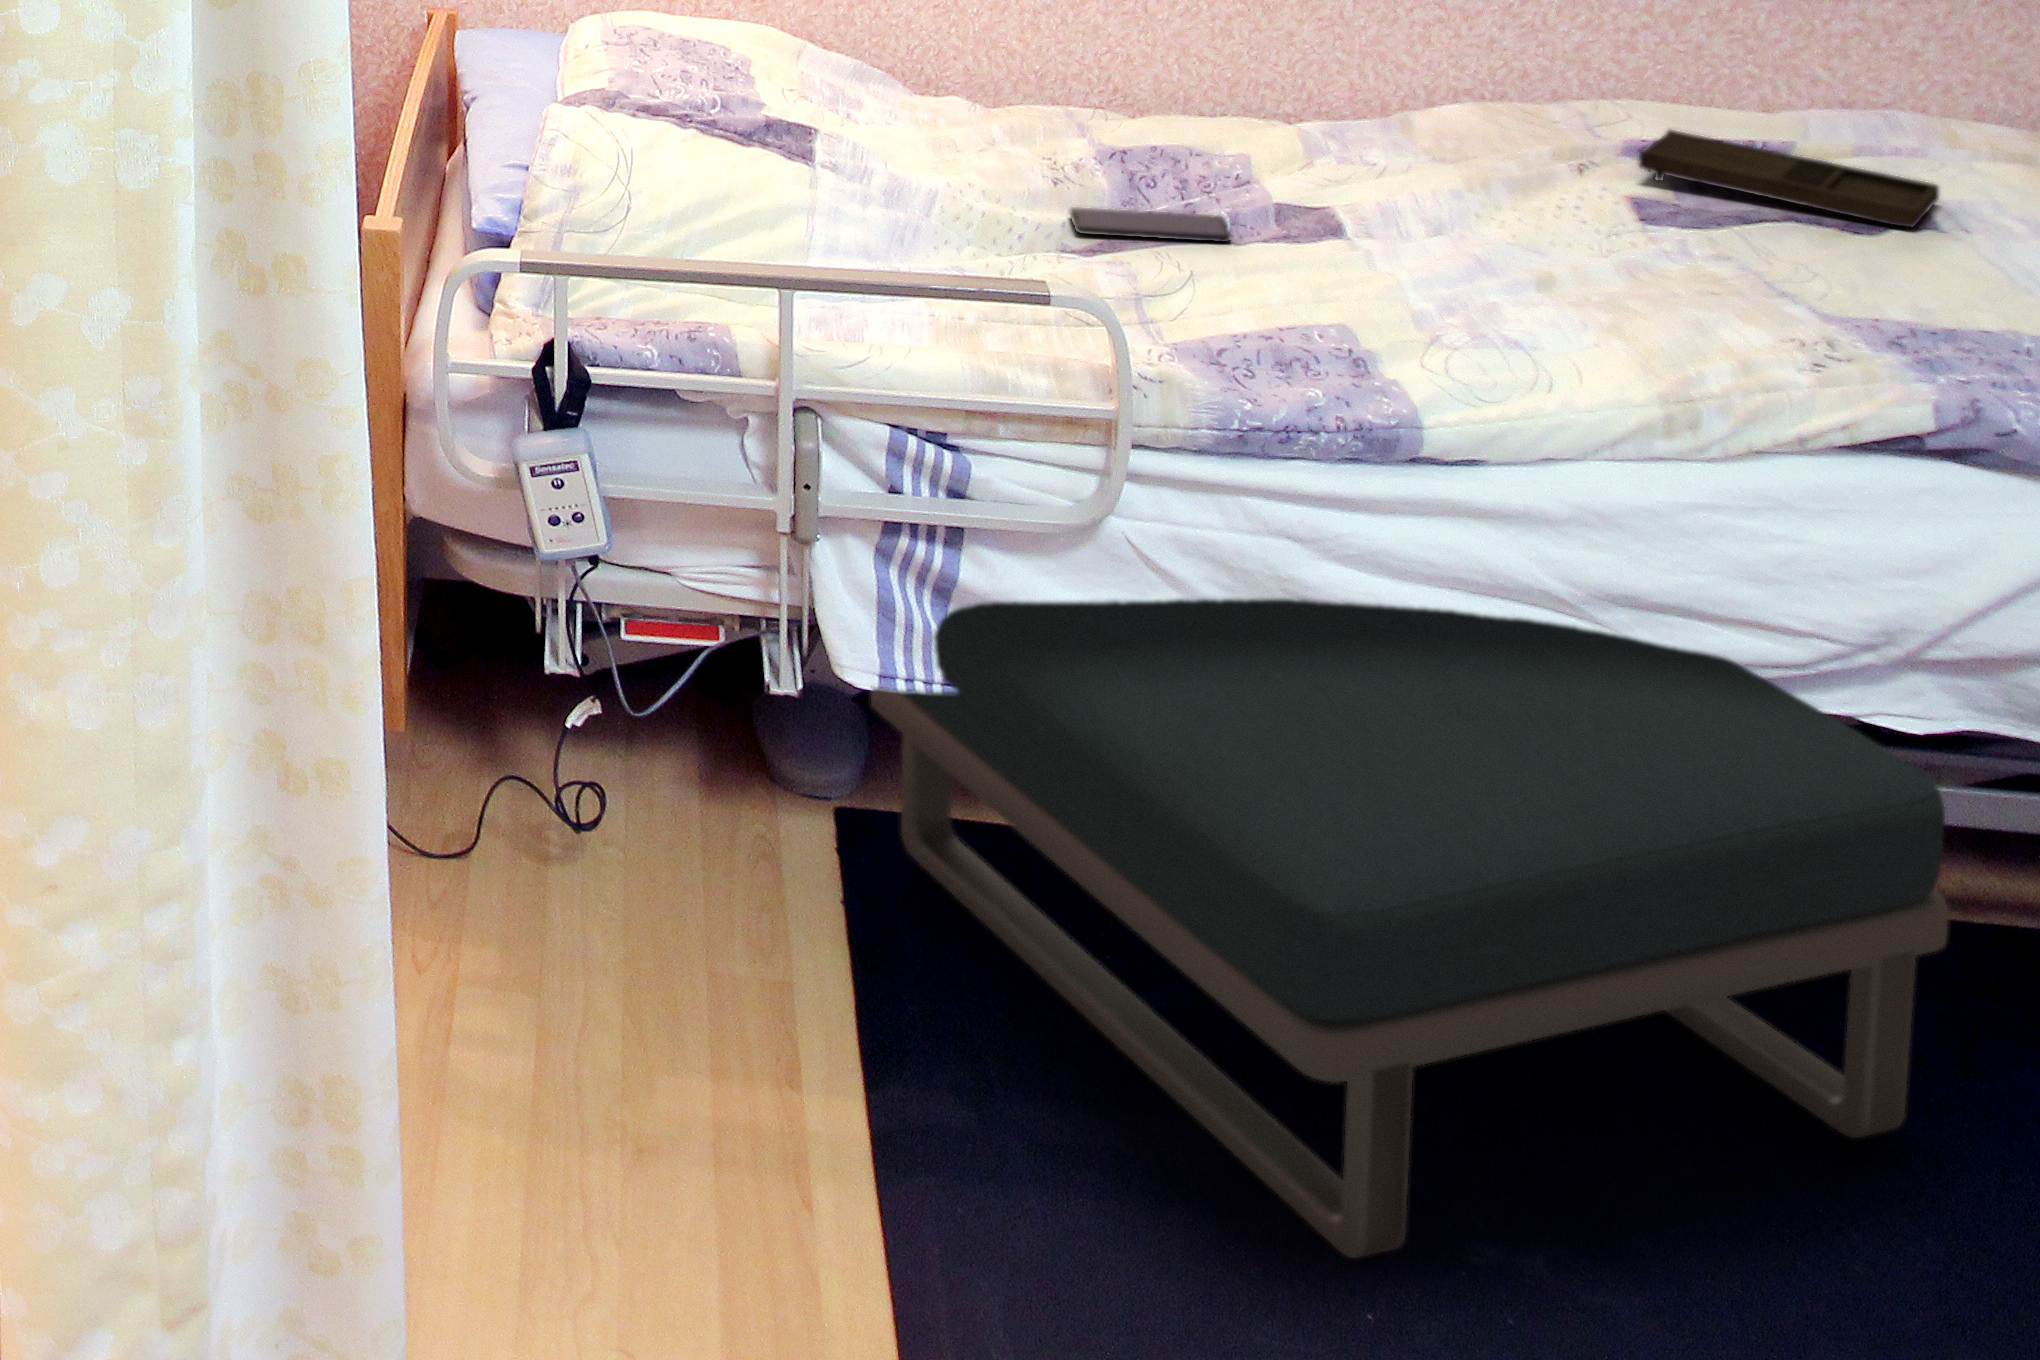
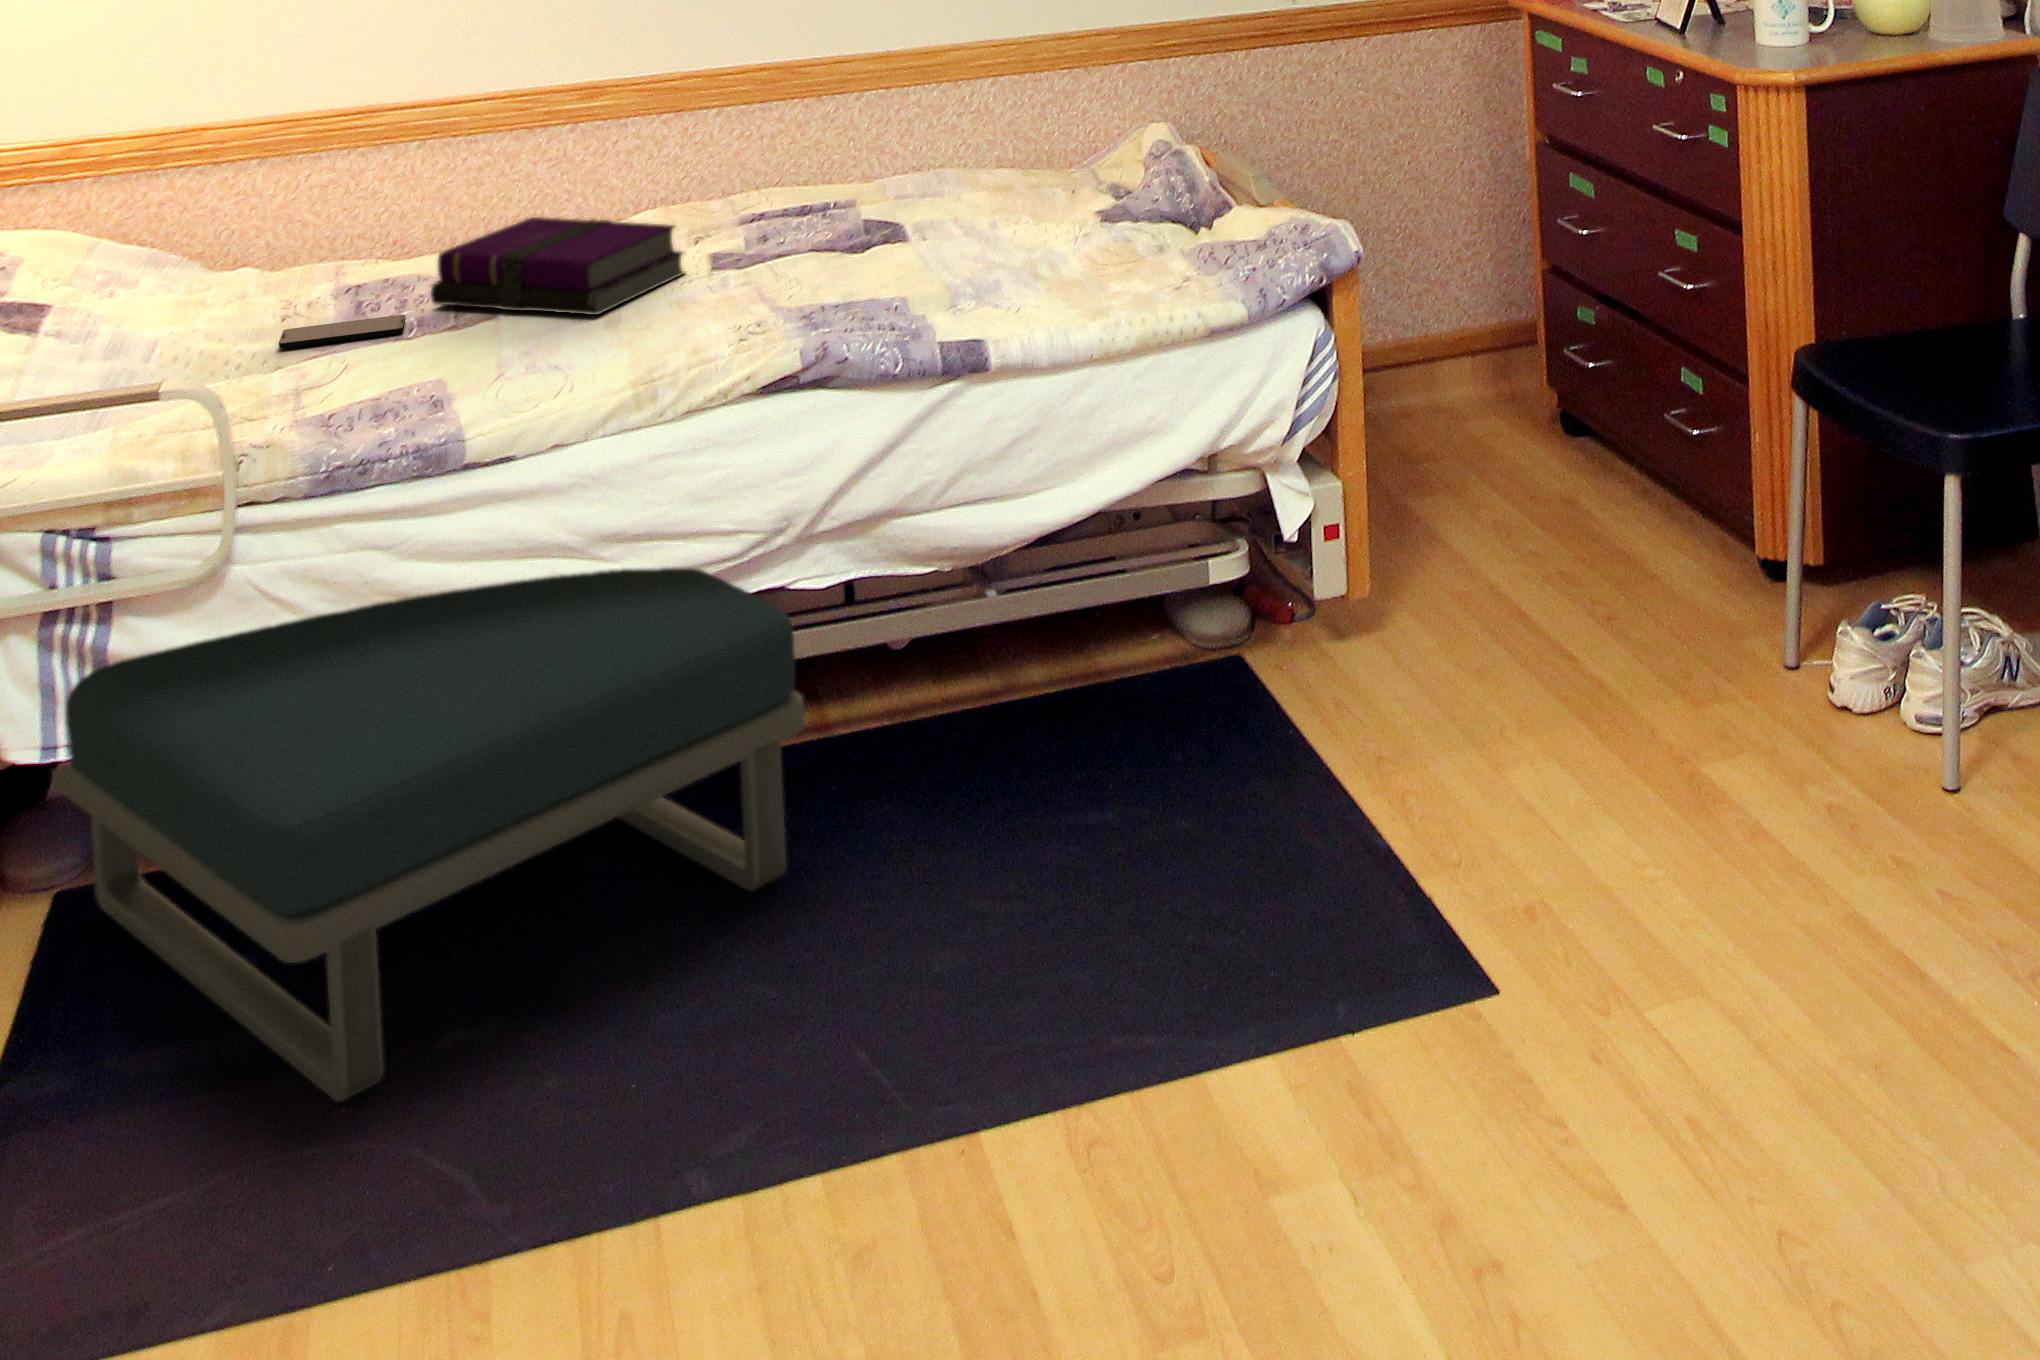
notebook: none [1248,110,1603,269] -> present [431,217,684,315]
tray: present [1639,130,1939,227] -> none [732,197,917,239]

